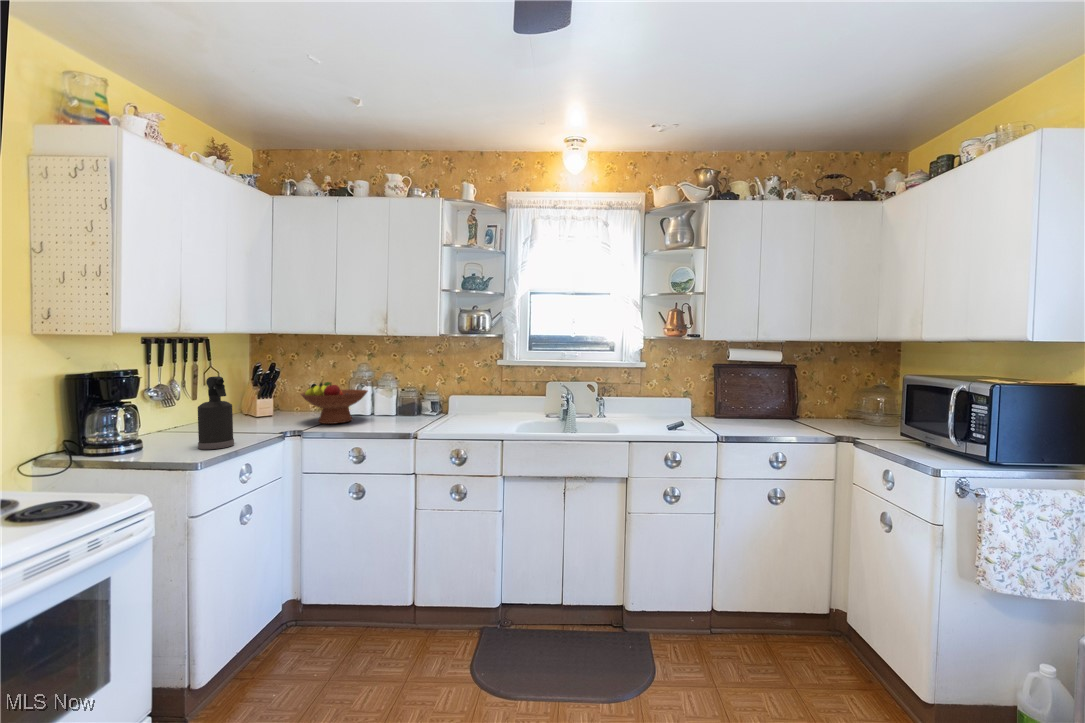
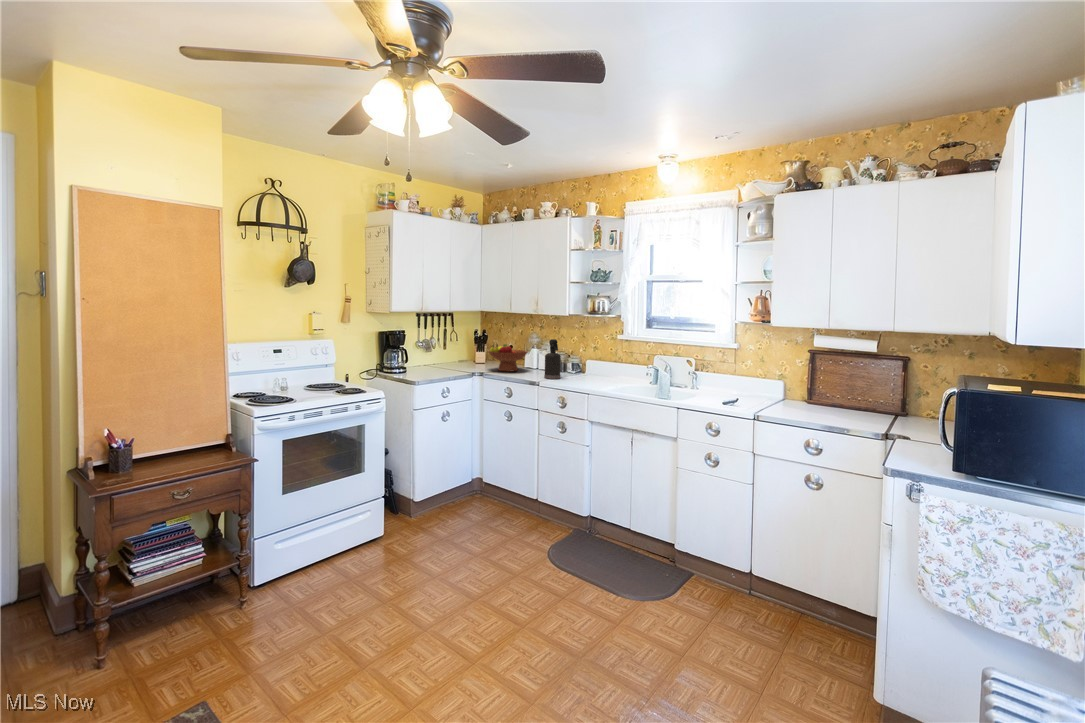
spray bottle: present [198,376,234,449] -> present [544,339,561,379]

